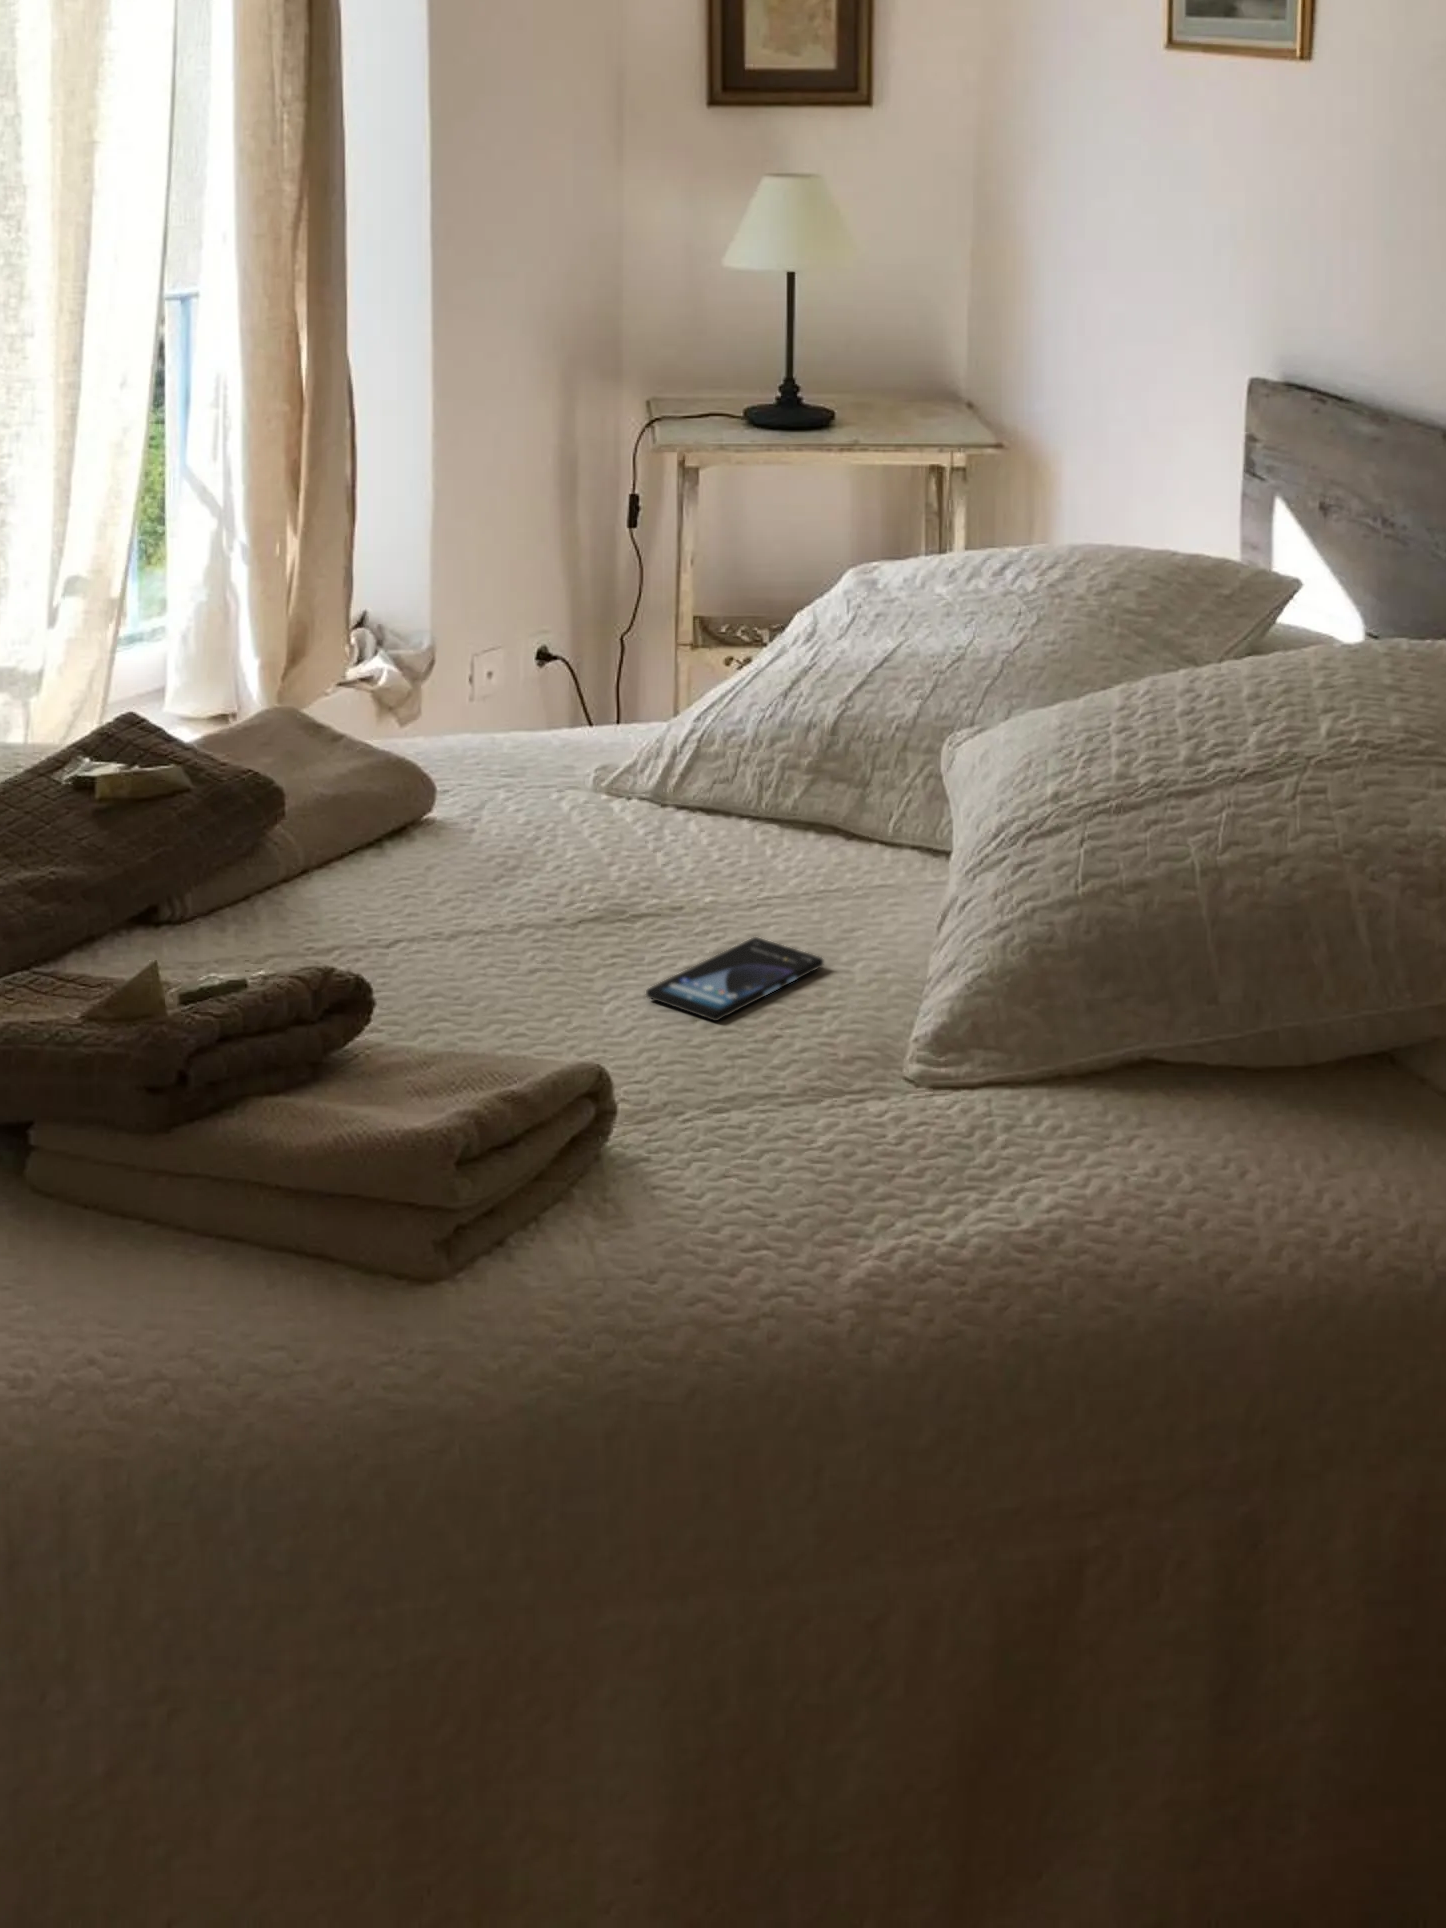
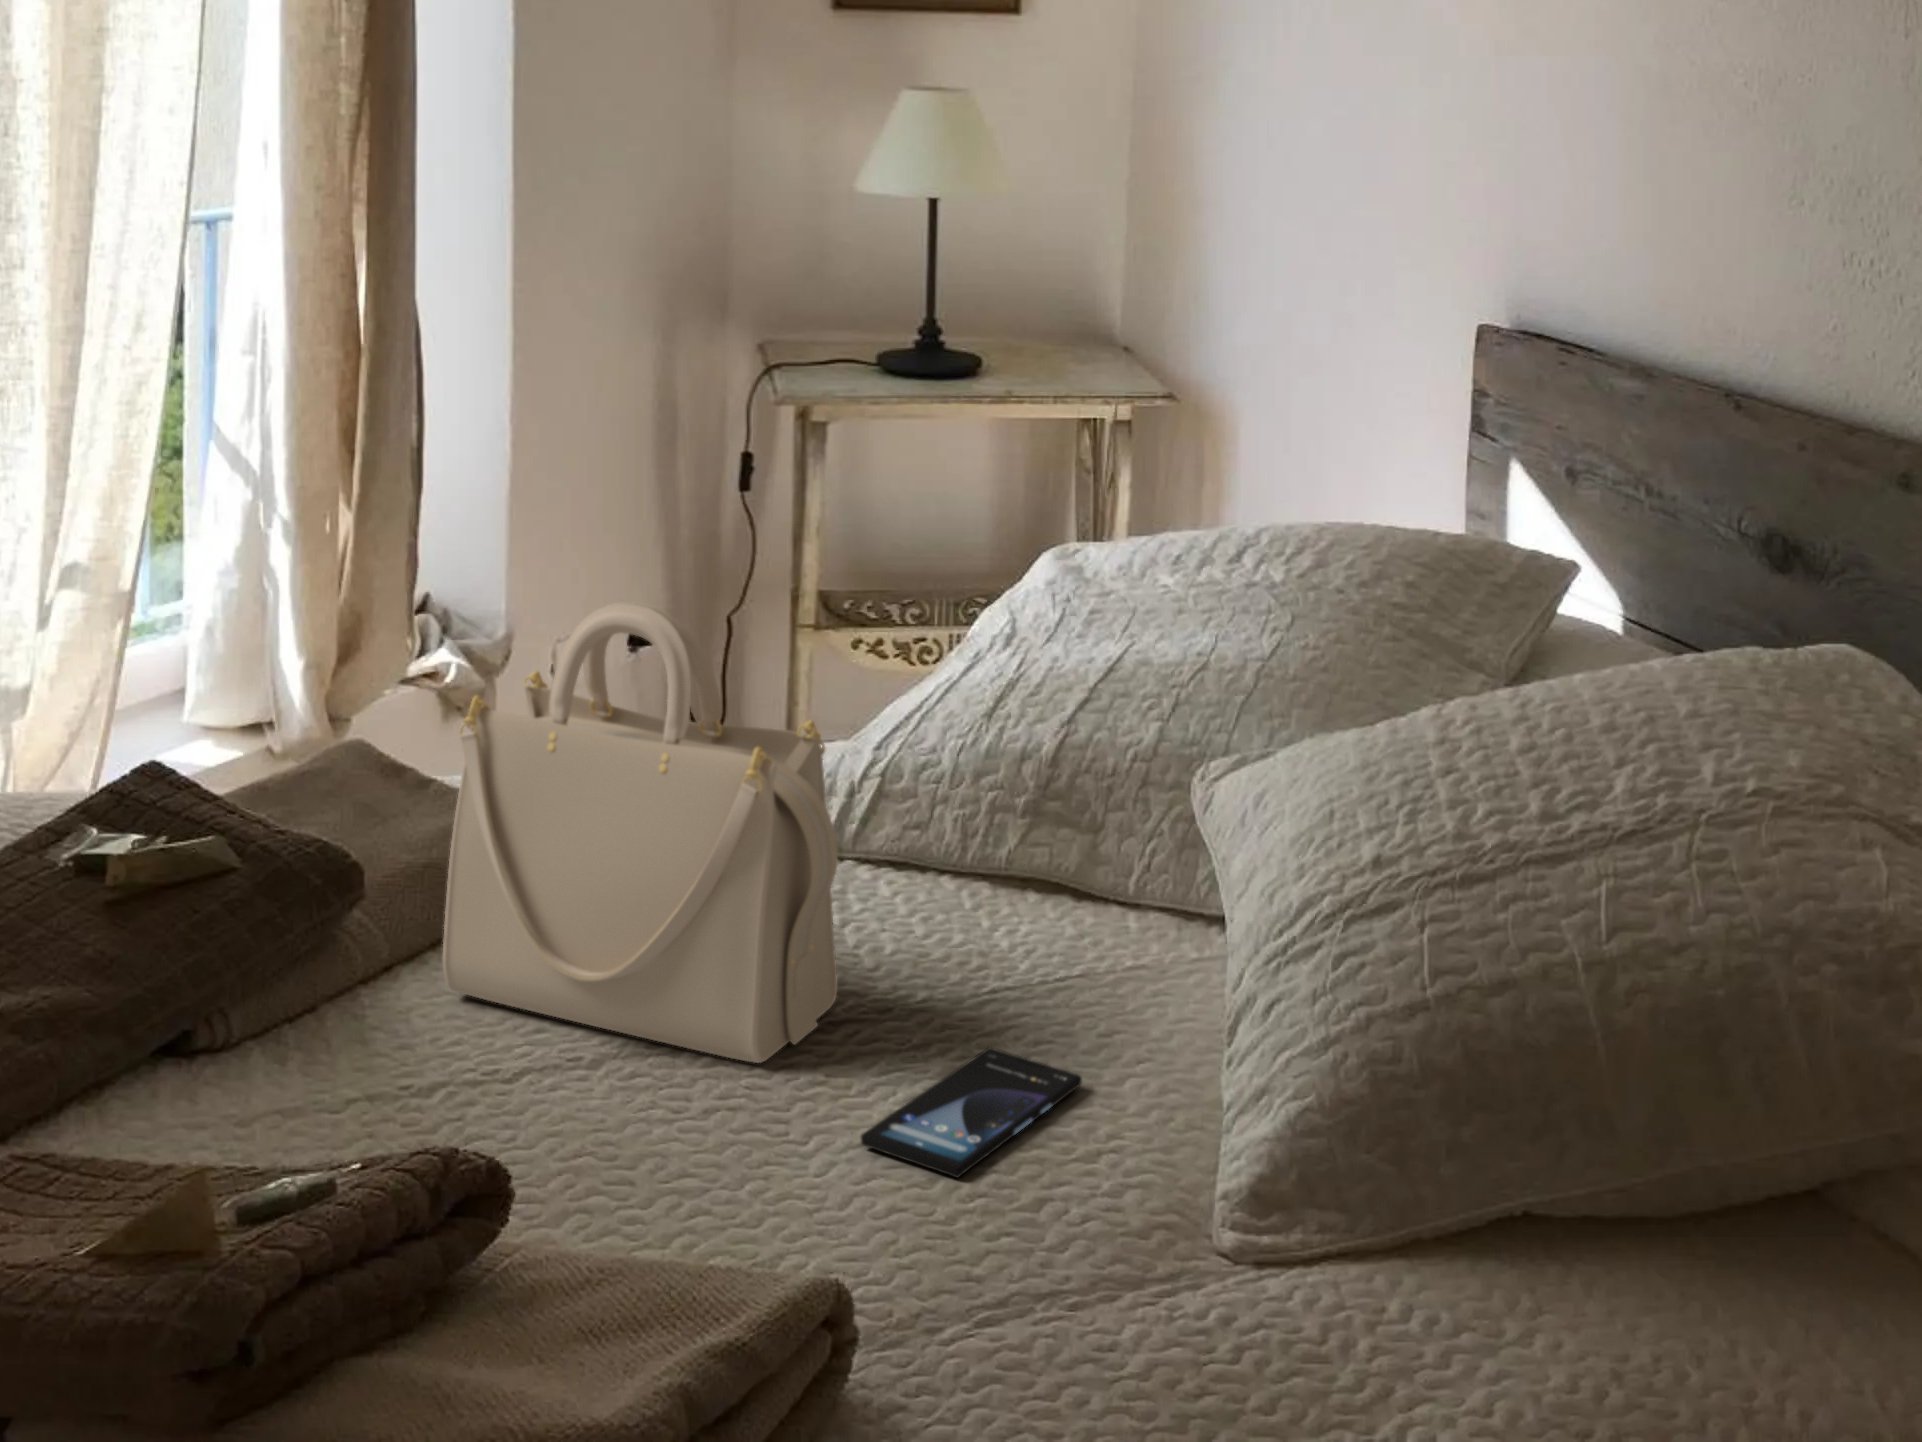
handbag: none [344,587,644,943] -> present [443,602,838,1063]

